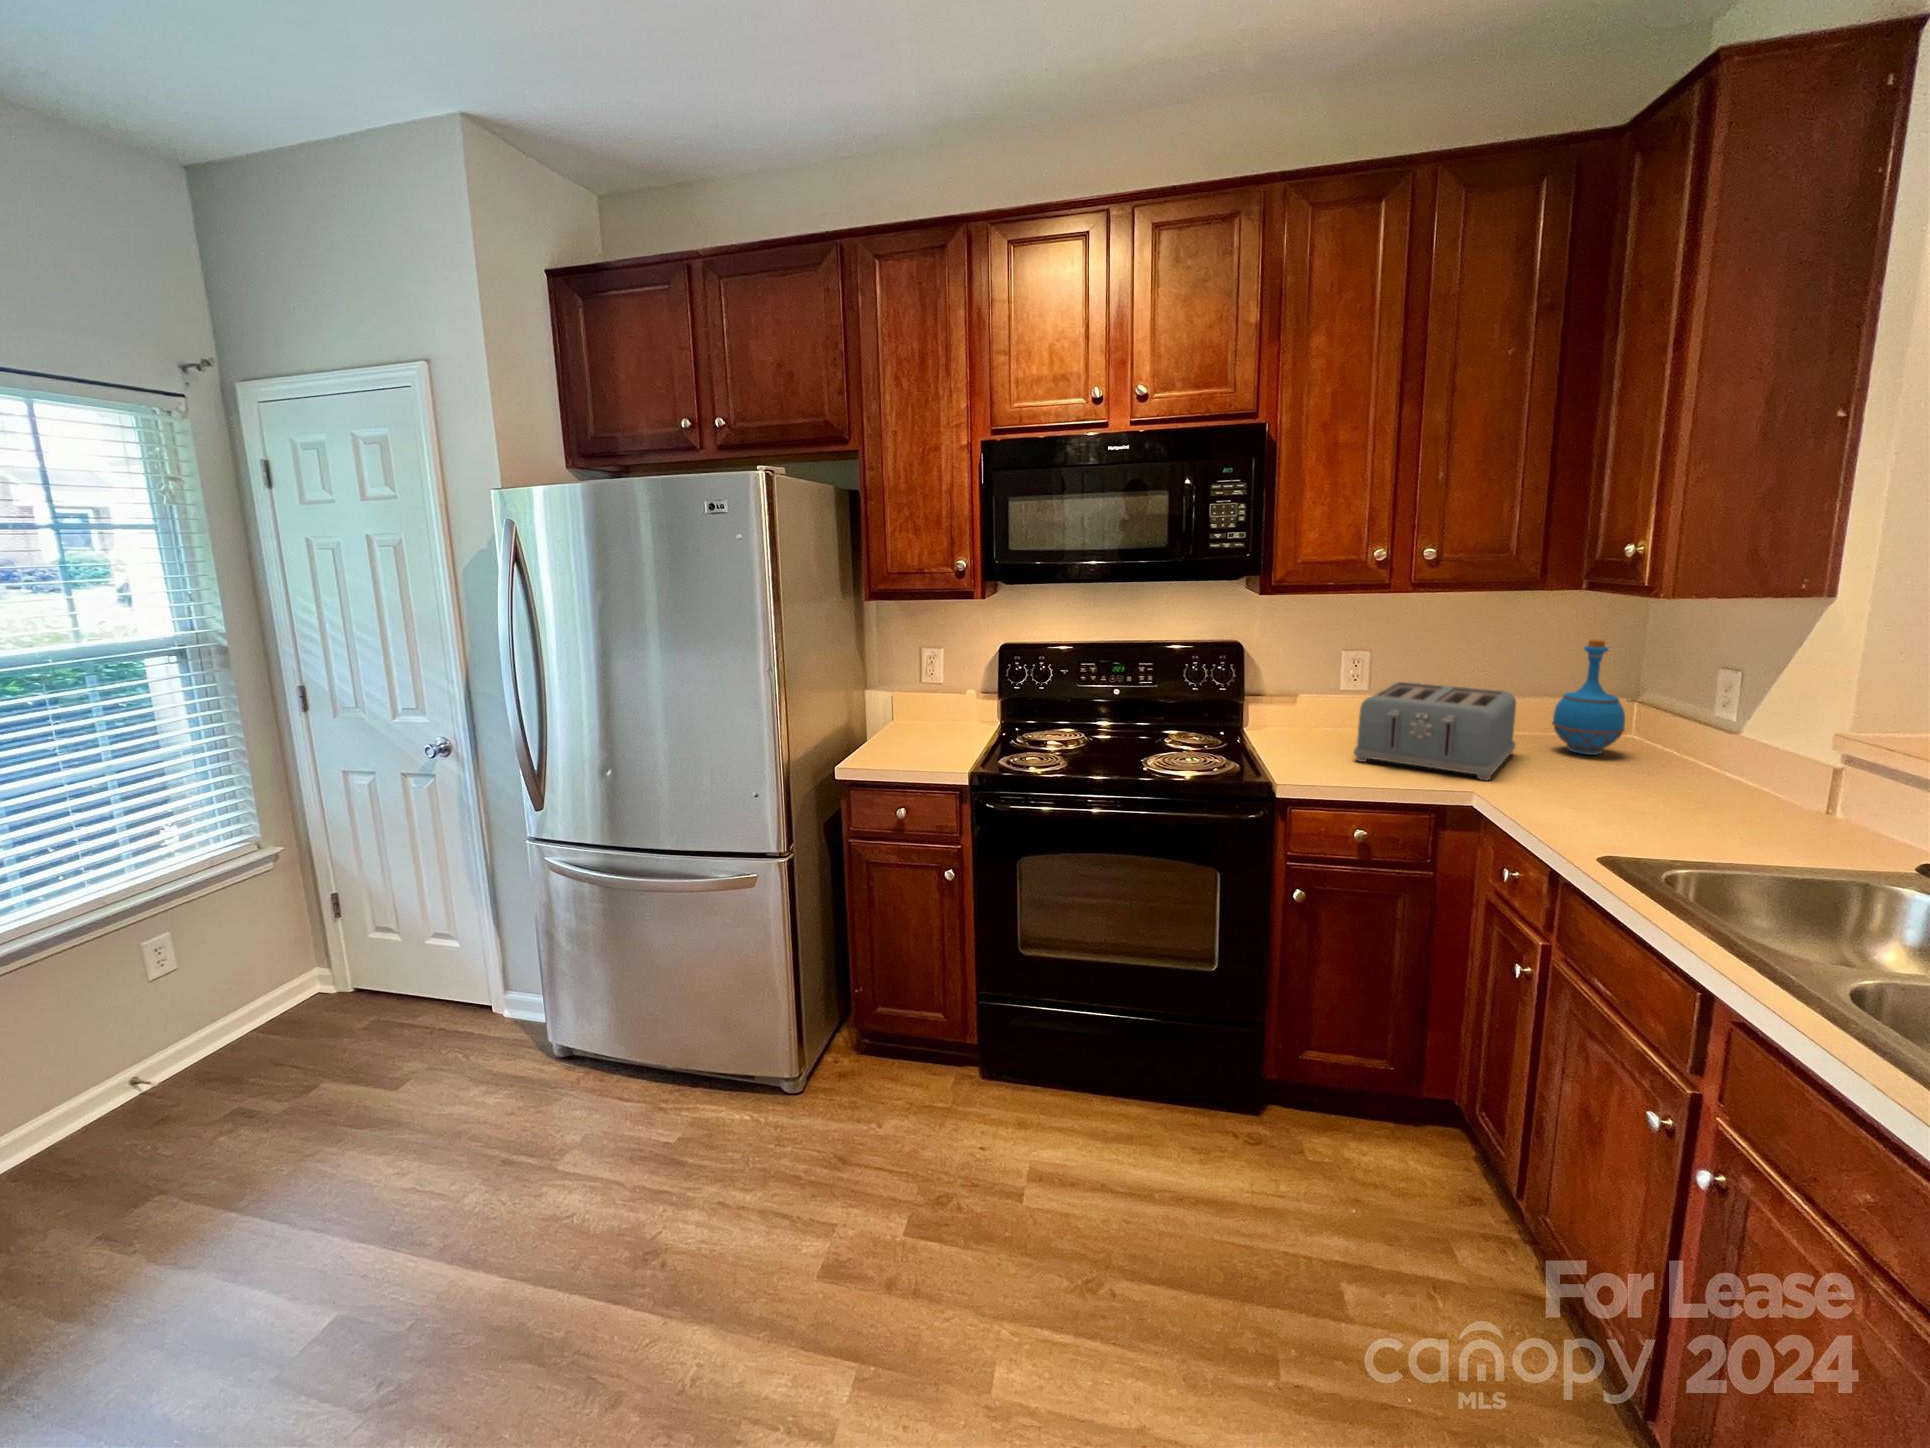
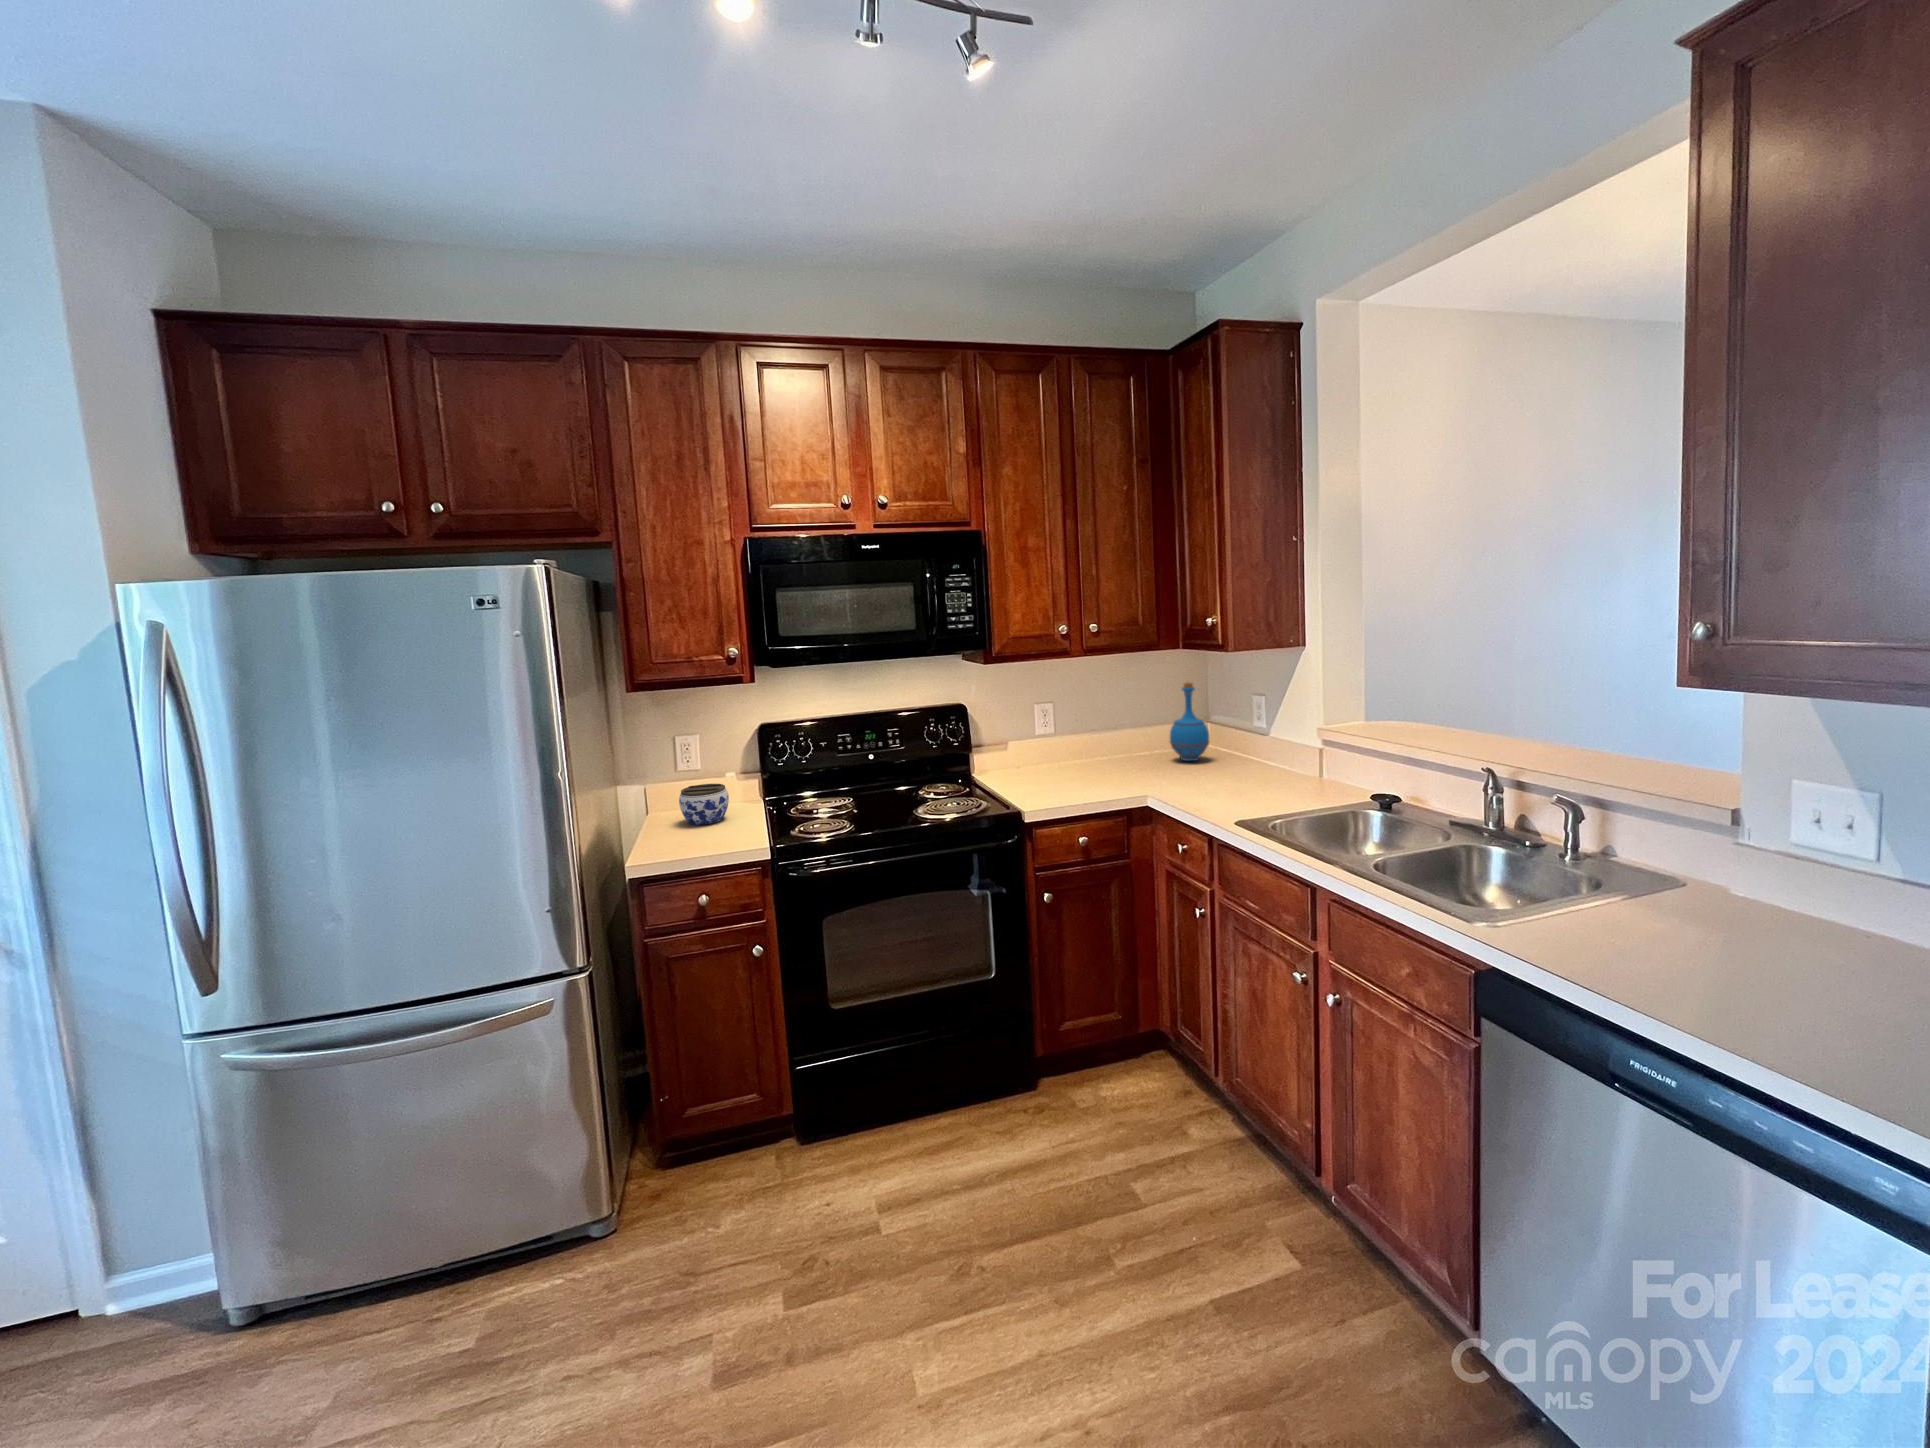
toaster: present [1354,682,1516,780] -> none [1062,723,1154,787]
jar: none [910,699,957,739] -> present [679,784,729,825]

